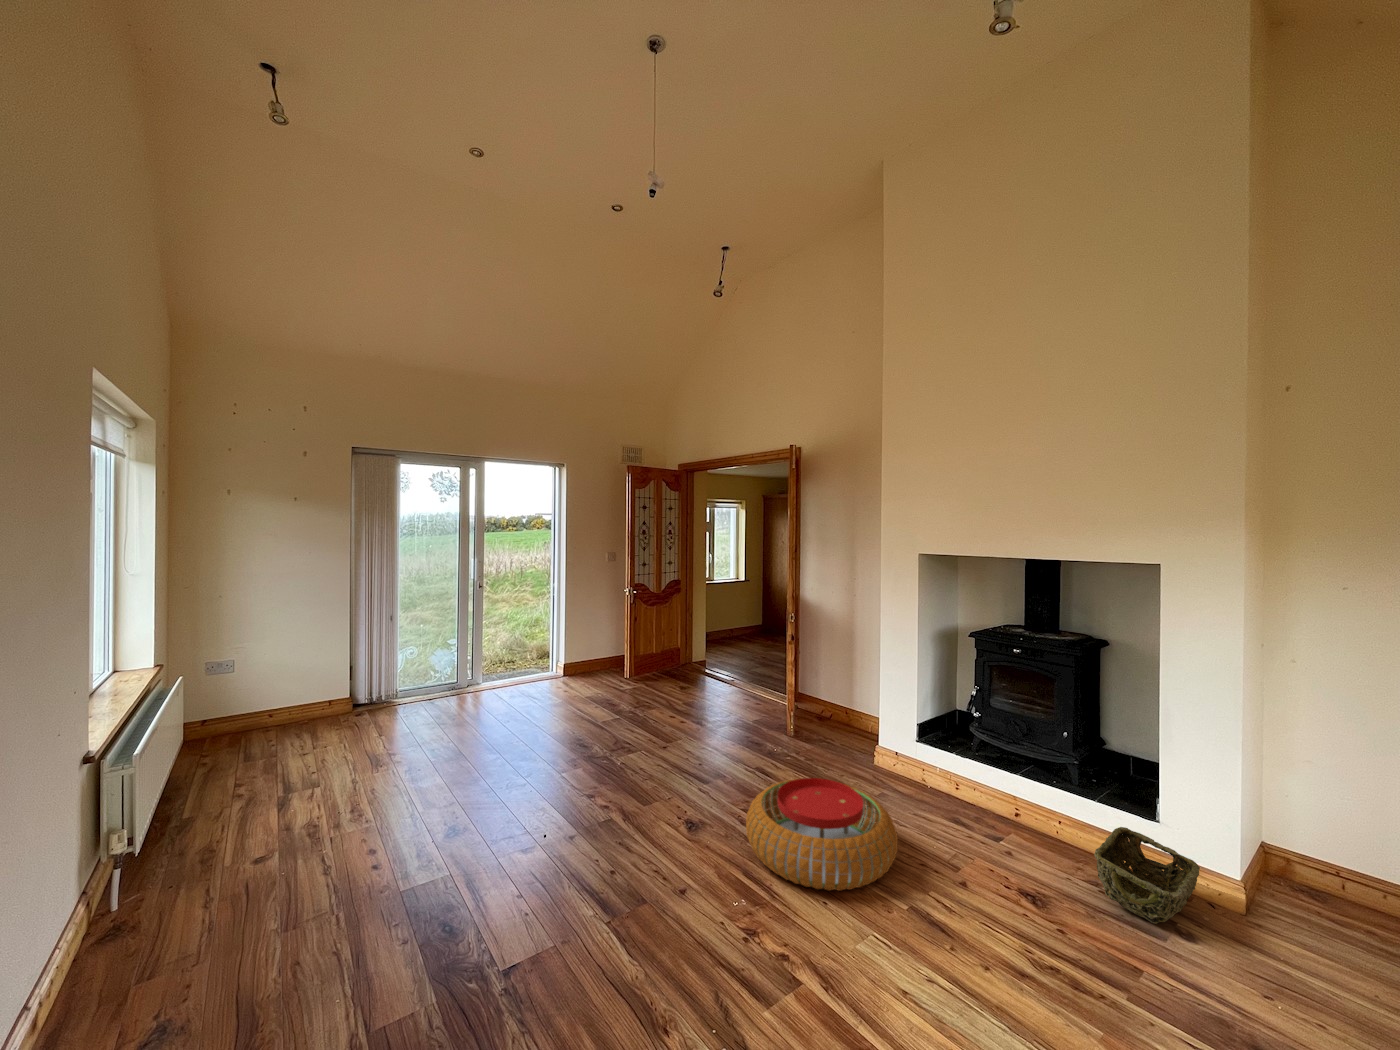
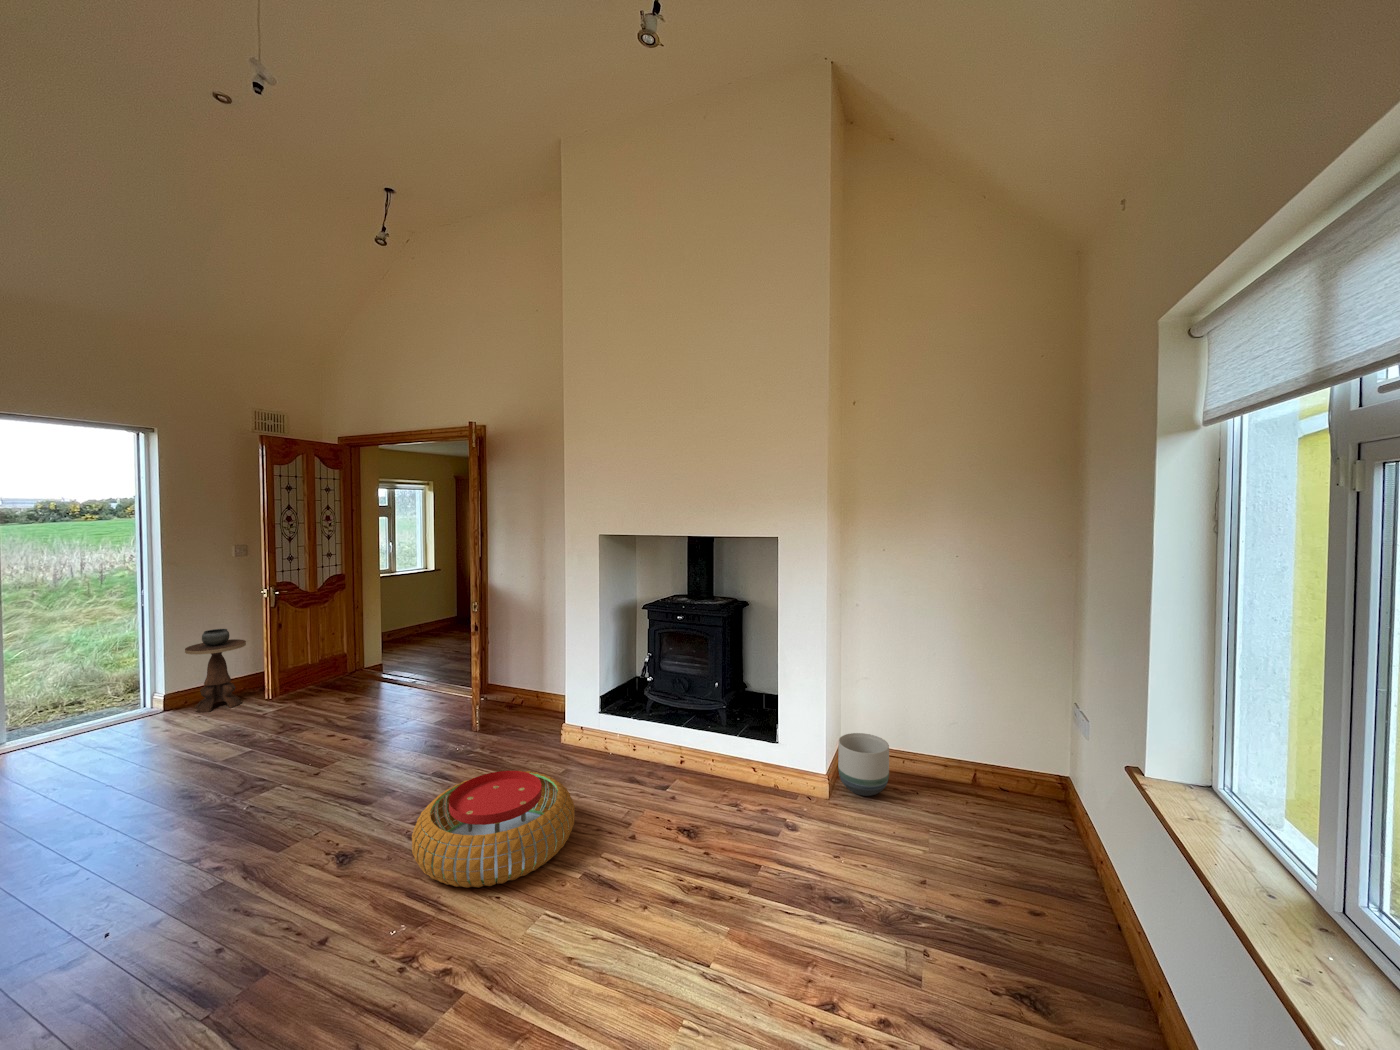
side table: none [578,618,614,681] -> present [185,629,246,712]
woven basket: present [1094,827,1200,924] -> none [732,753,802,824]
planter: none [1262,834,1362,932] -> present [838,733,889,796]

